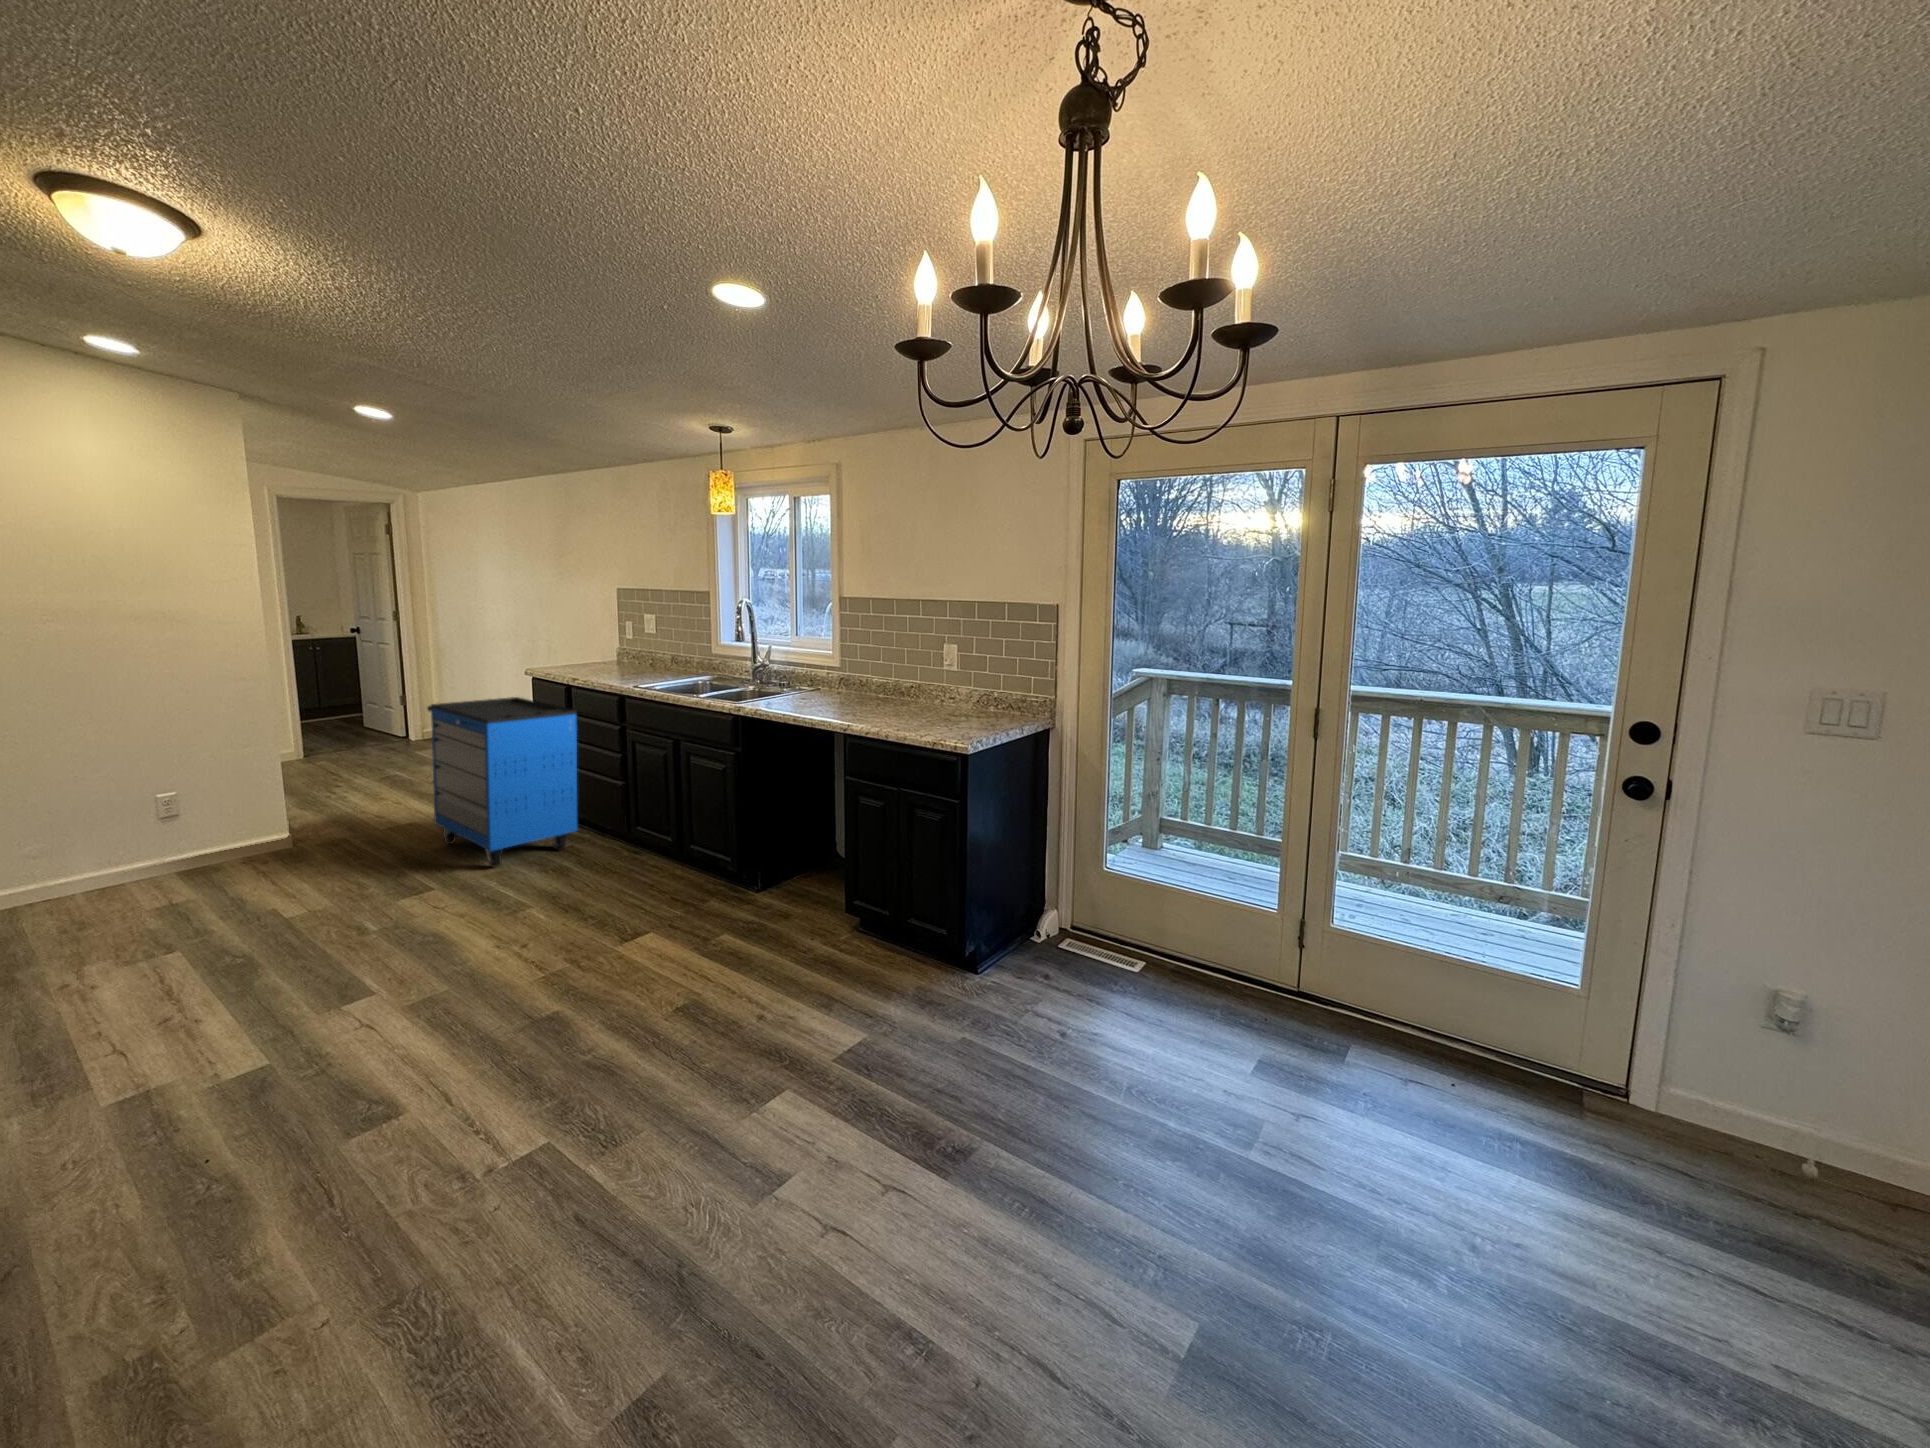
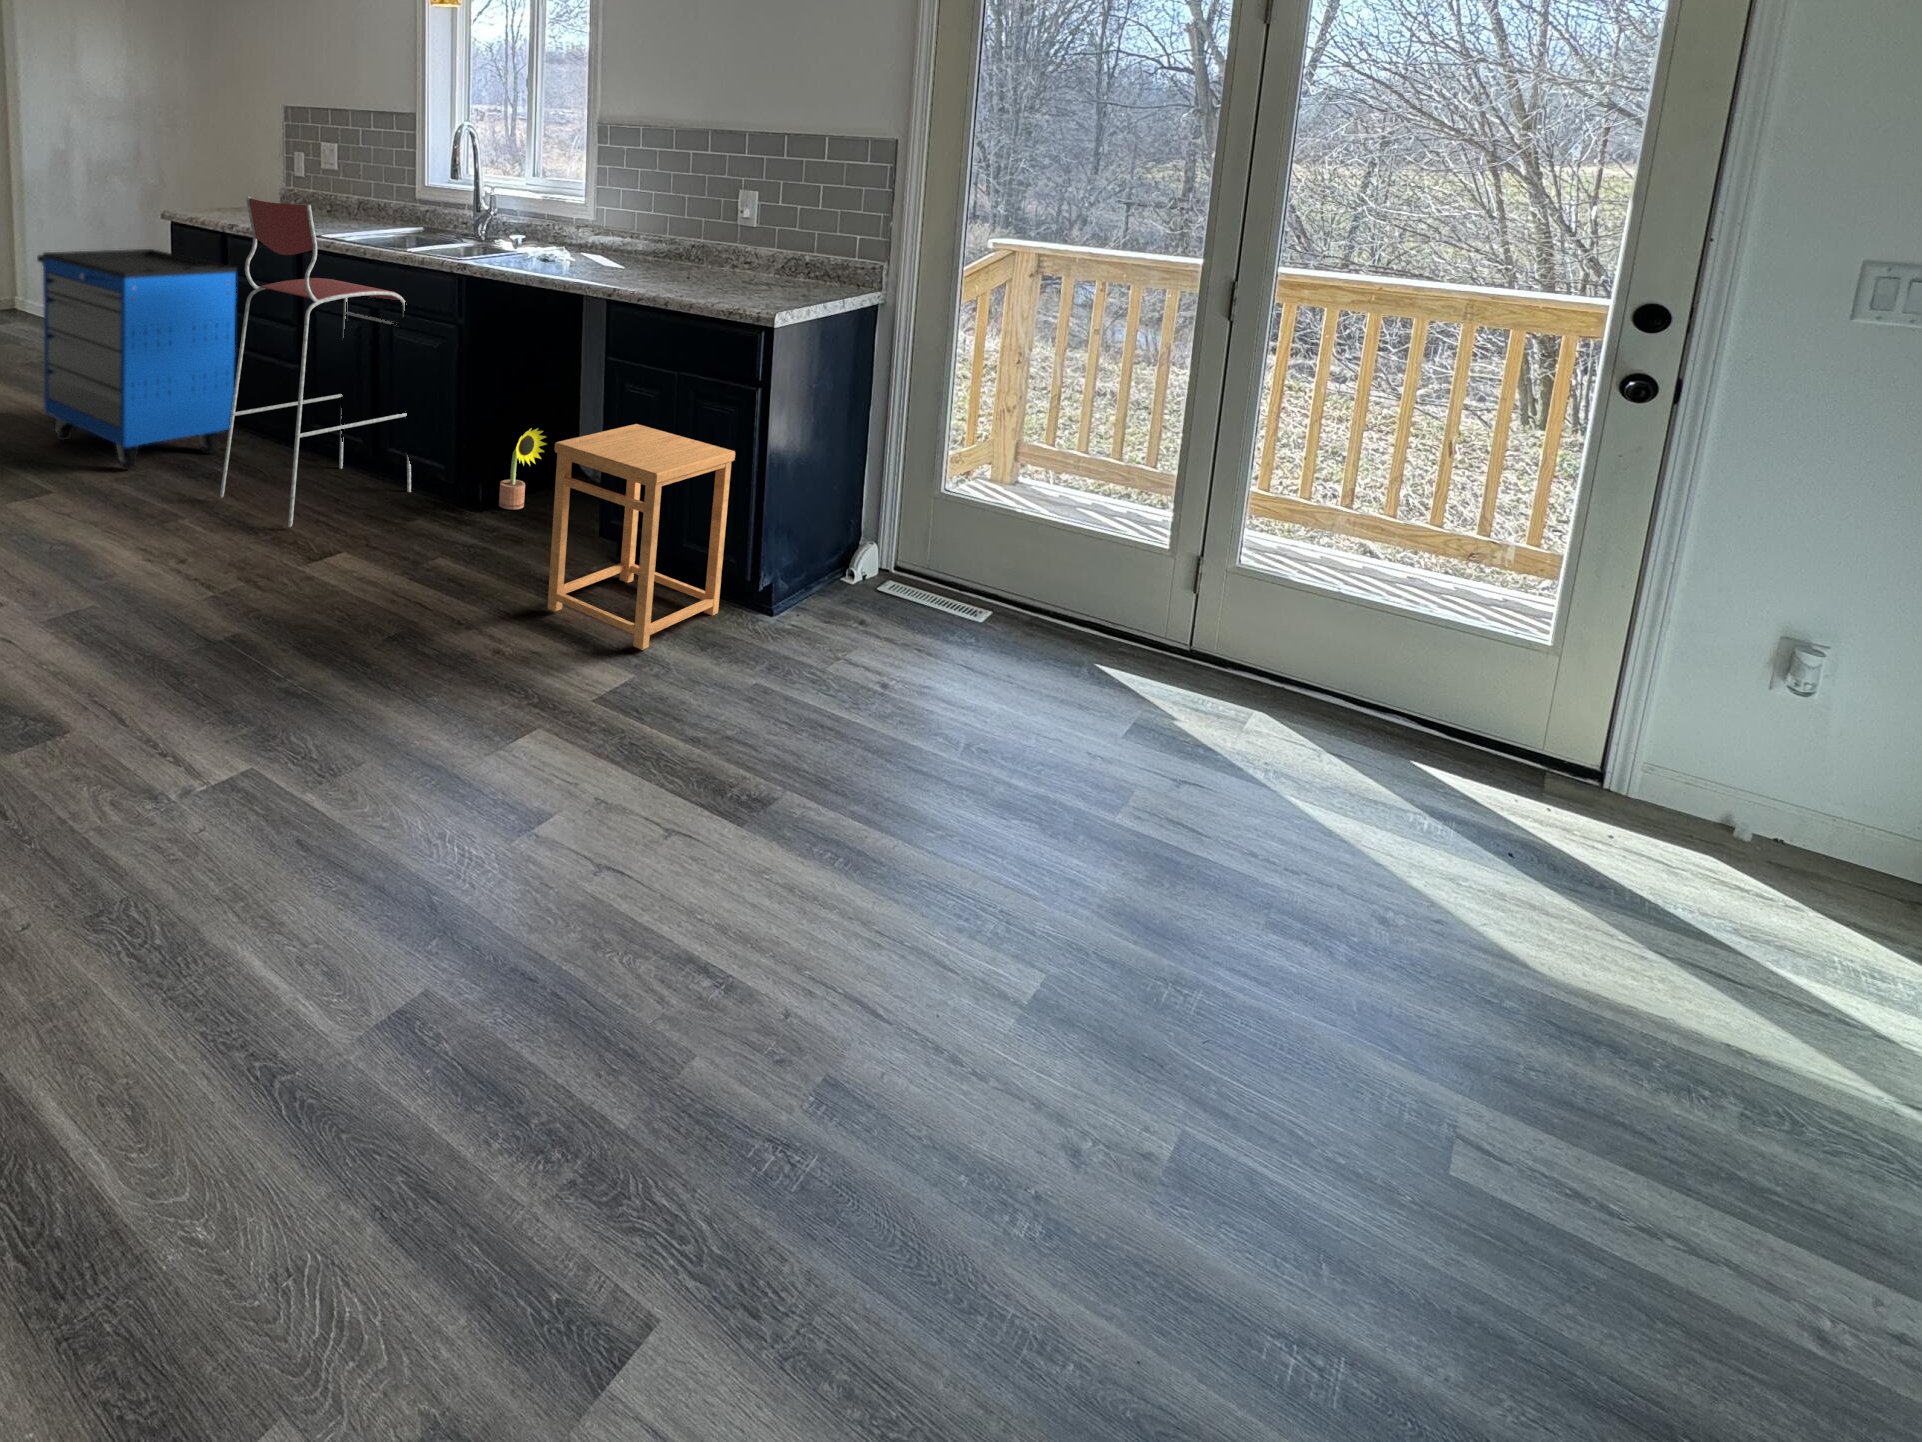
bar stool: none [561,660,709,912] -> present [220,196,411,527]
decorative plant: none [775,826,810,889] -> present [499,428,546,510]
side table: none [804,827,944,1011] -> present [548,424,735,650]

